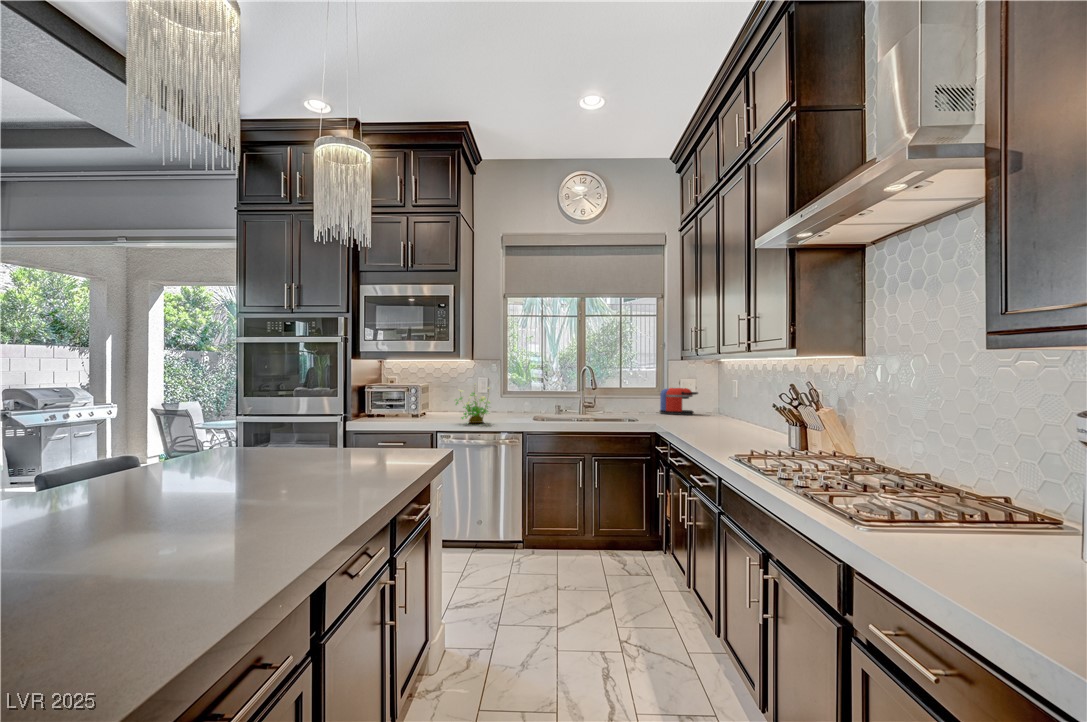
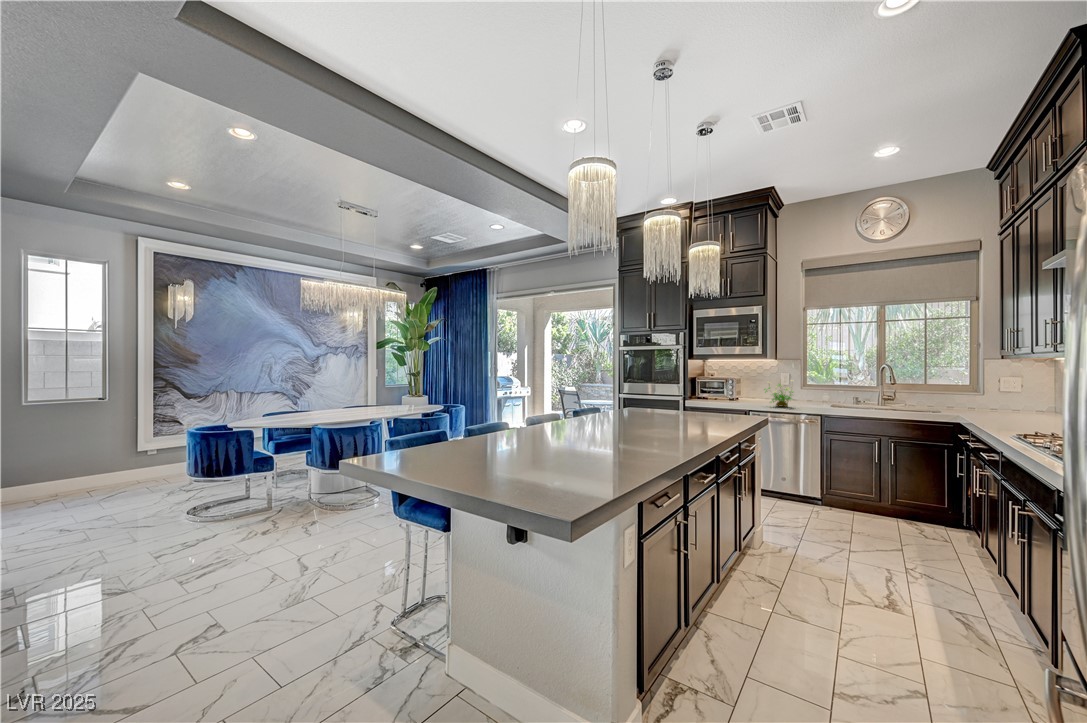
coffee maker: present [660,388,698,415] -> none [975,385,1025,412]

